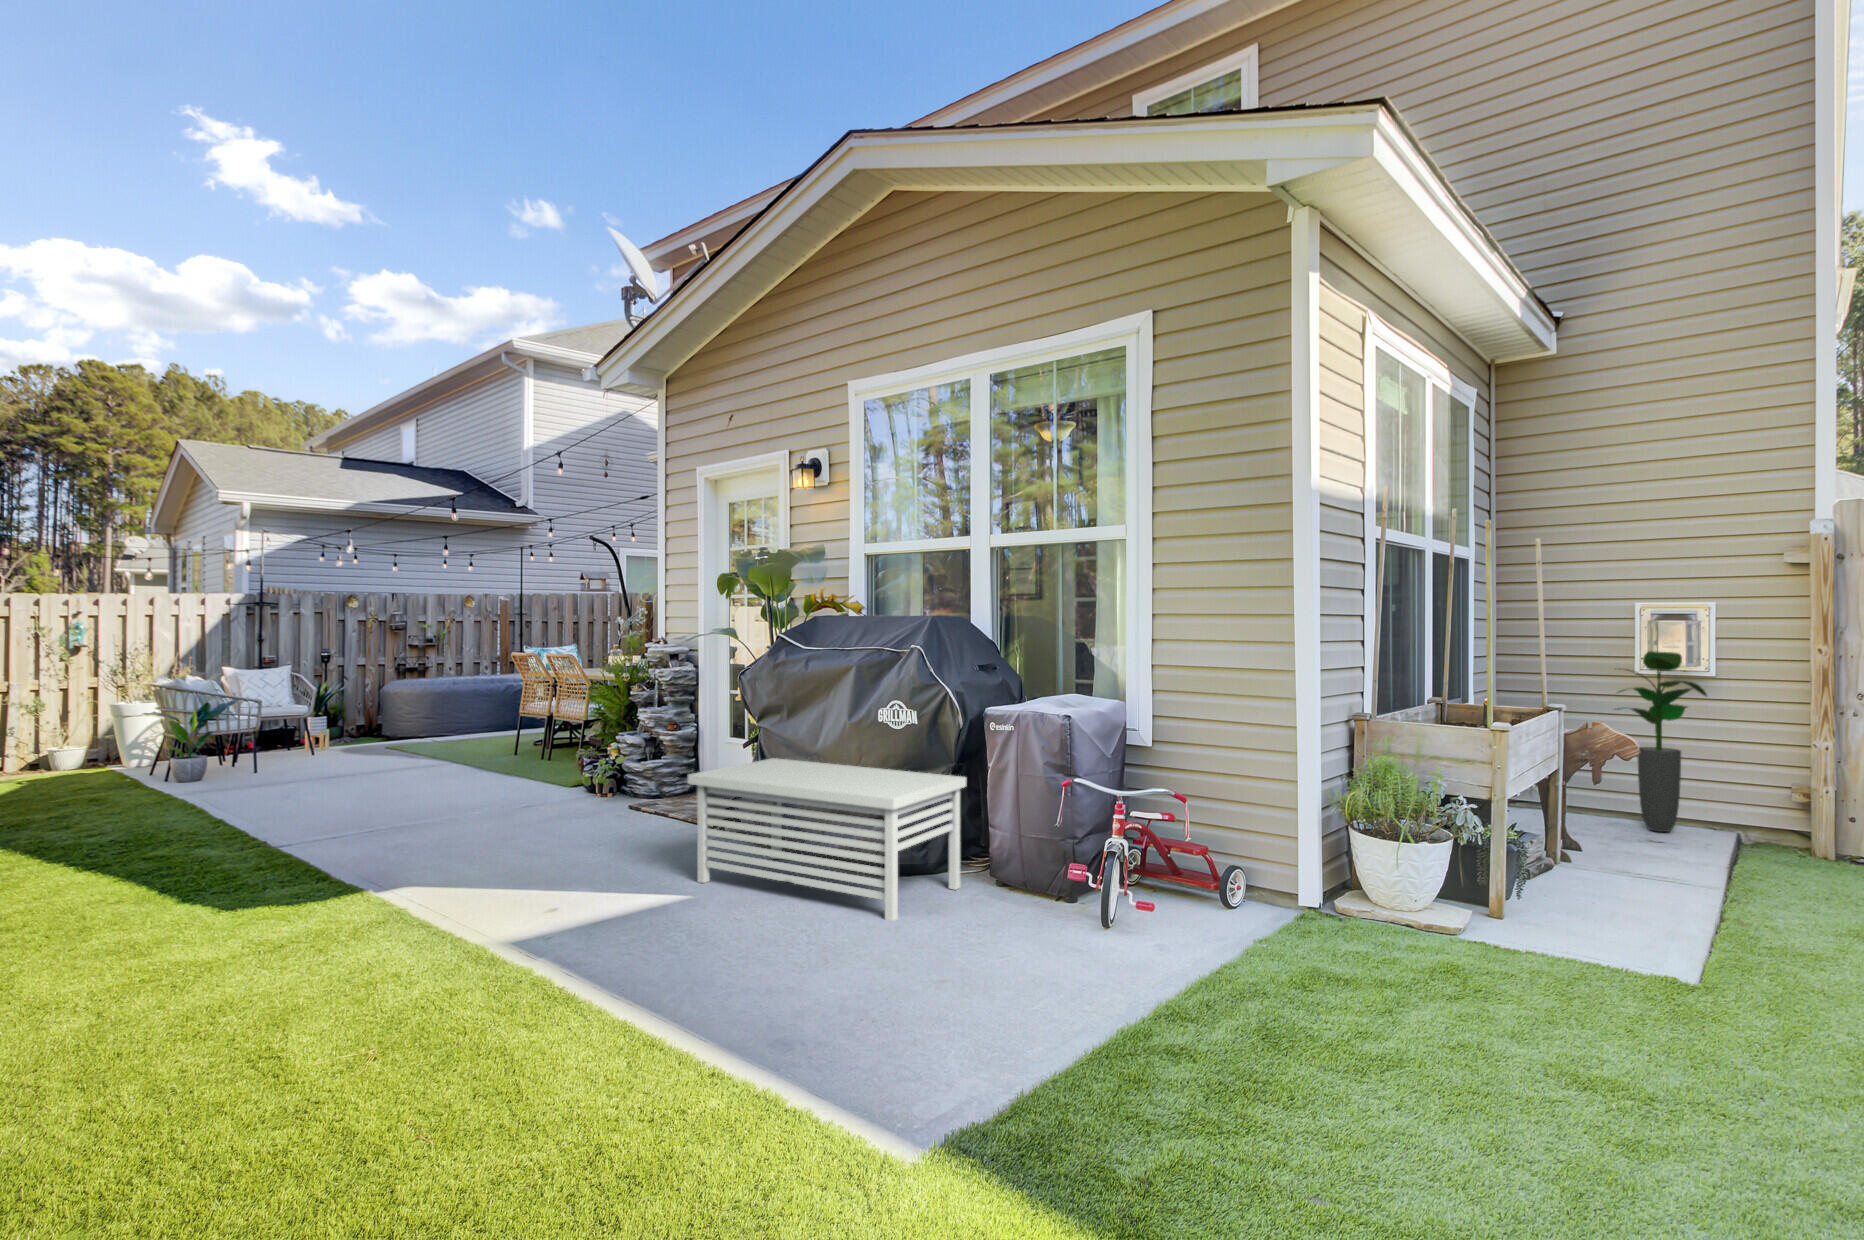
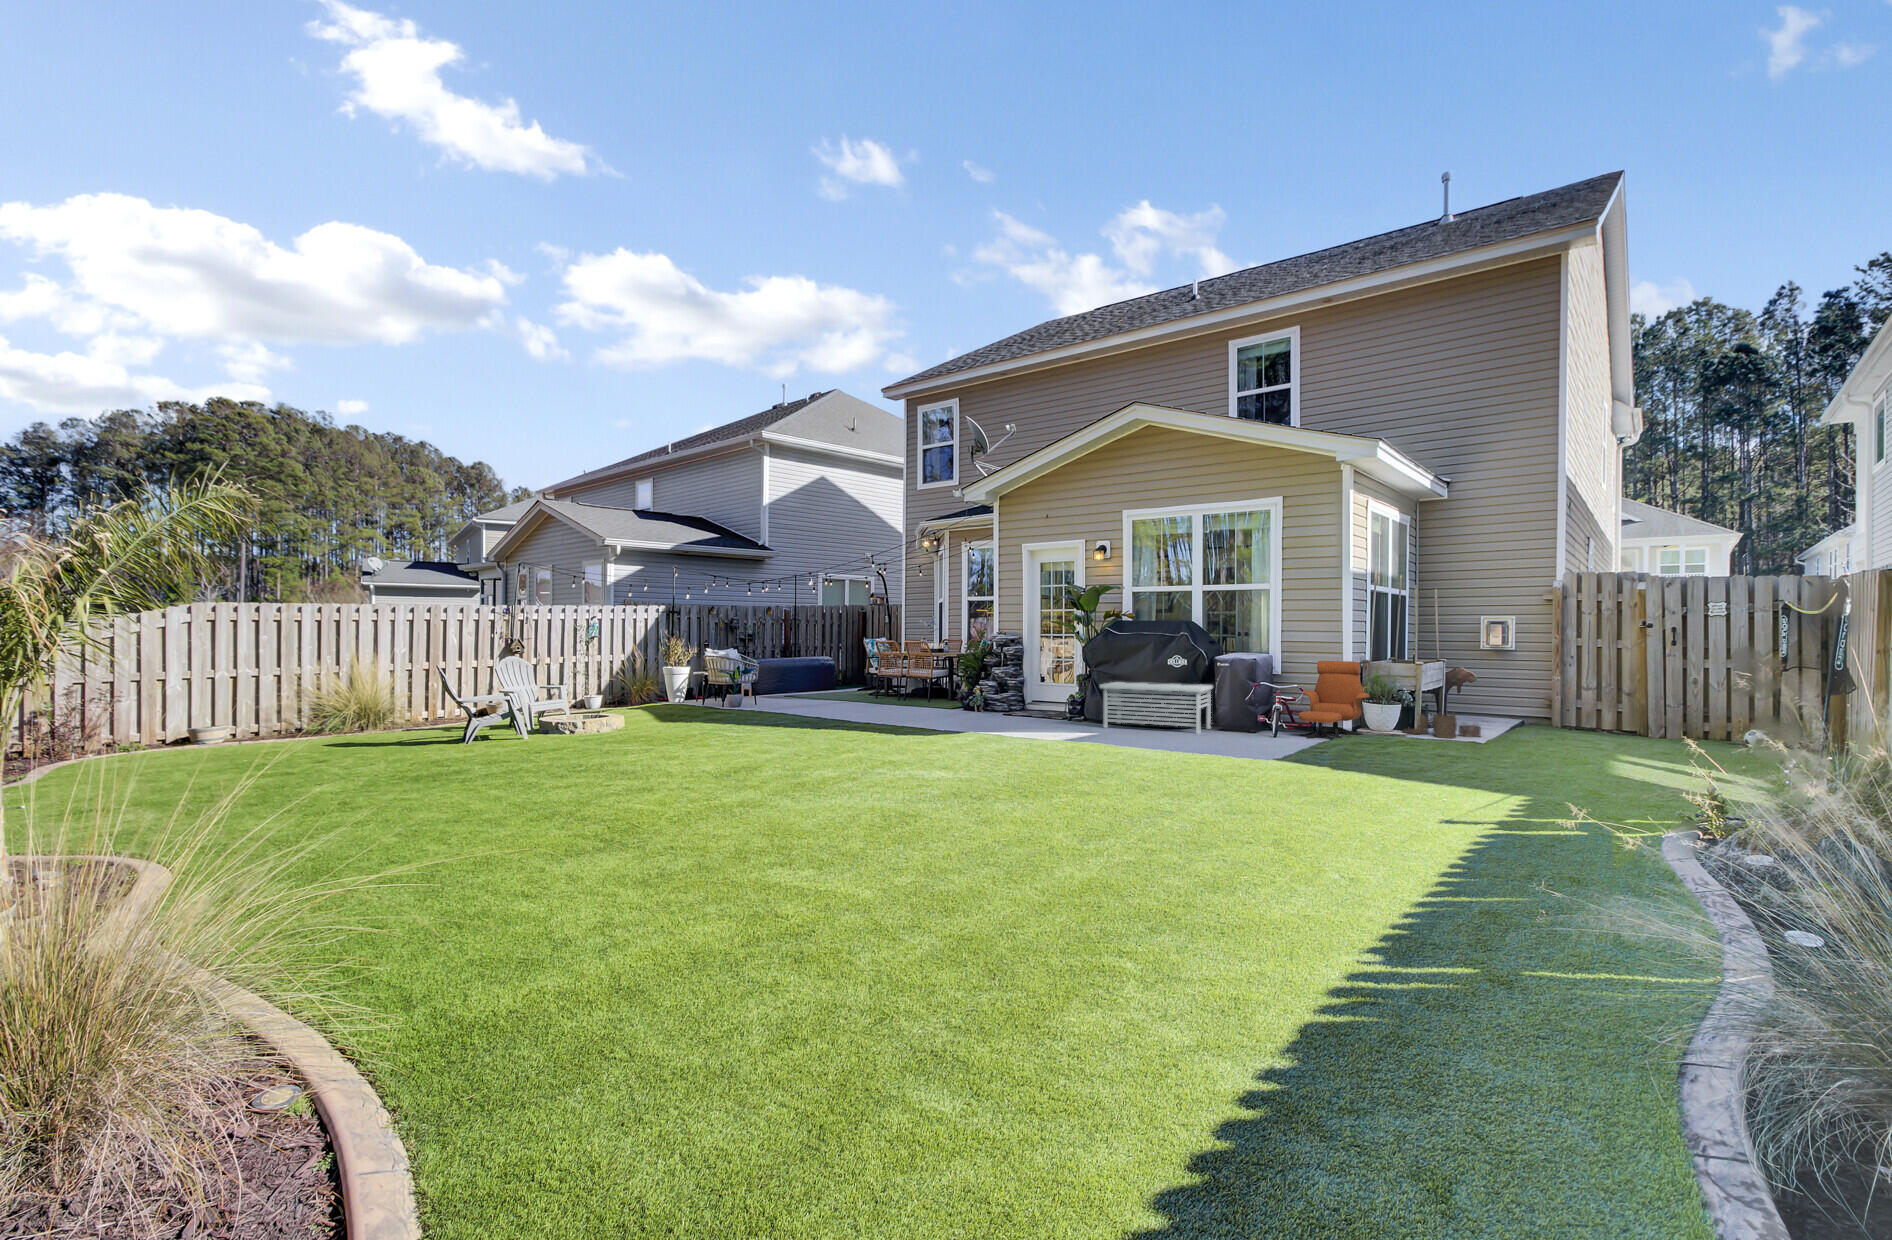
potted plant: present [1617,651,1707,832] -> none [1468,639,1511,719]
lounge chair: none [1150,720,1359,973] -> present [1299,661,1370,740]
woven basket: none [1454,856,1682,960] -> present [1403,713,1481,738]

